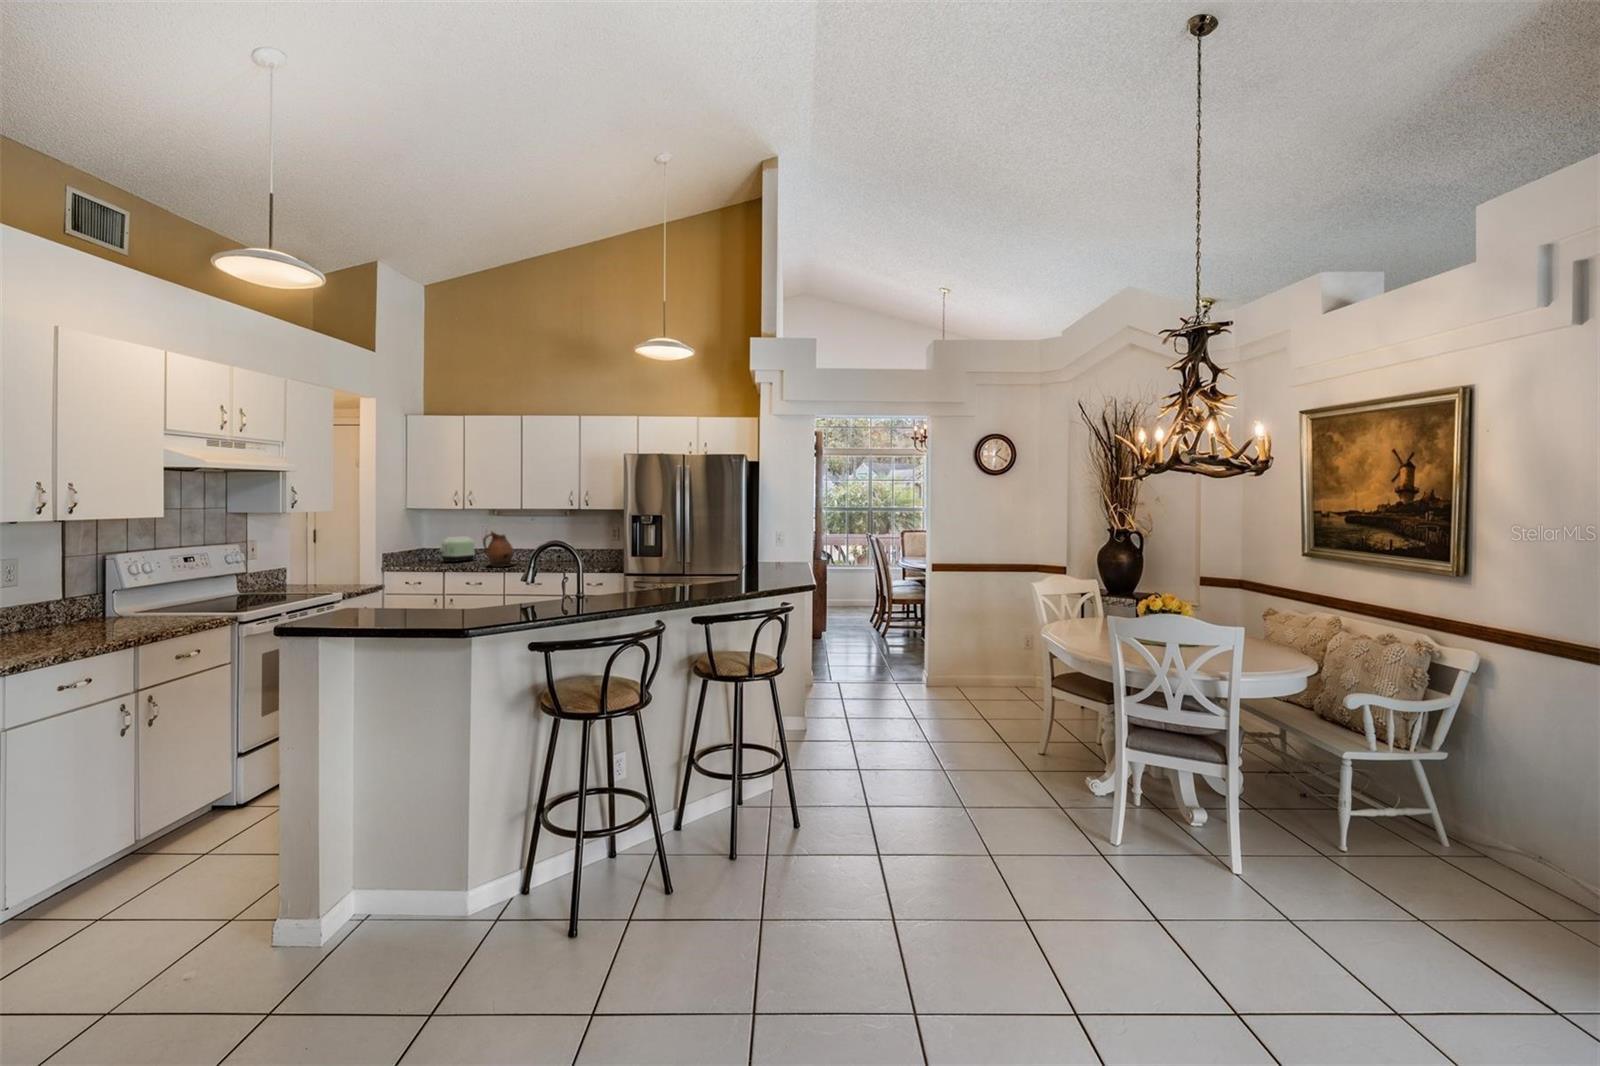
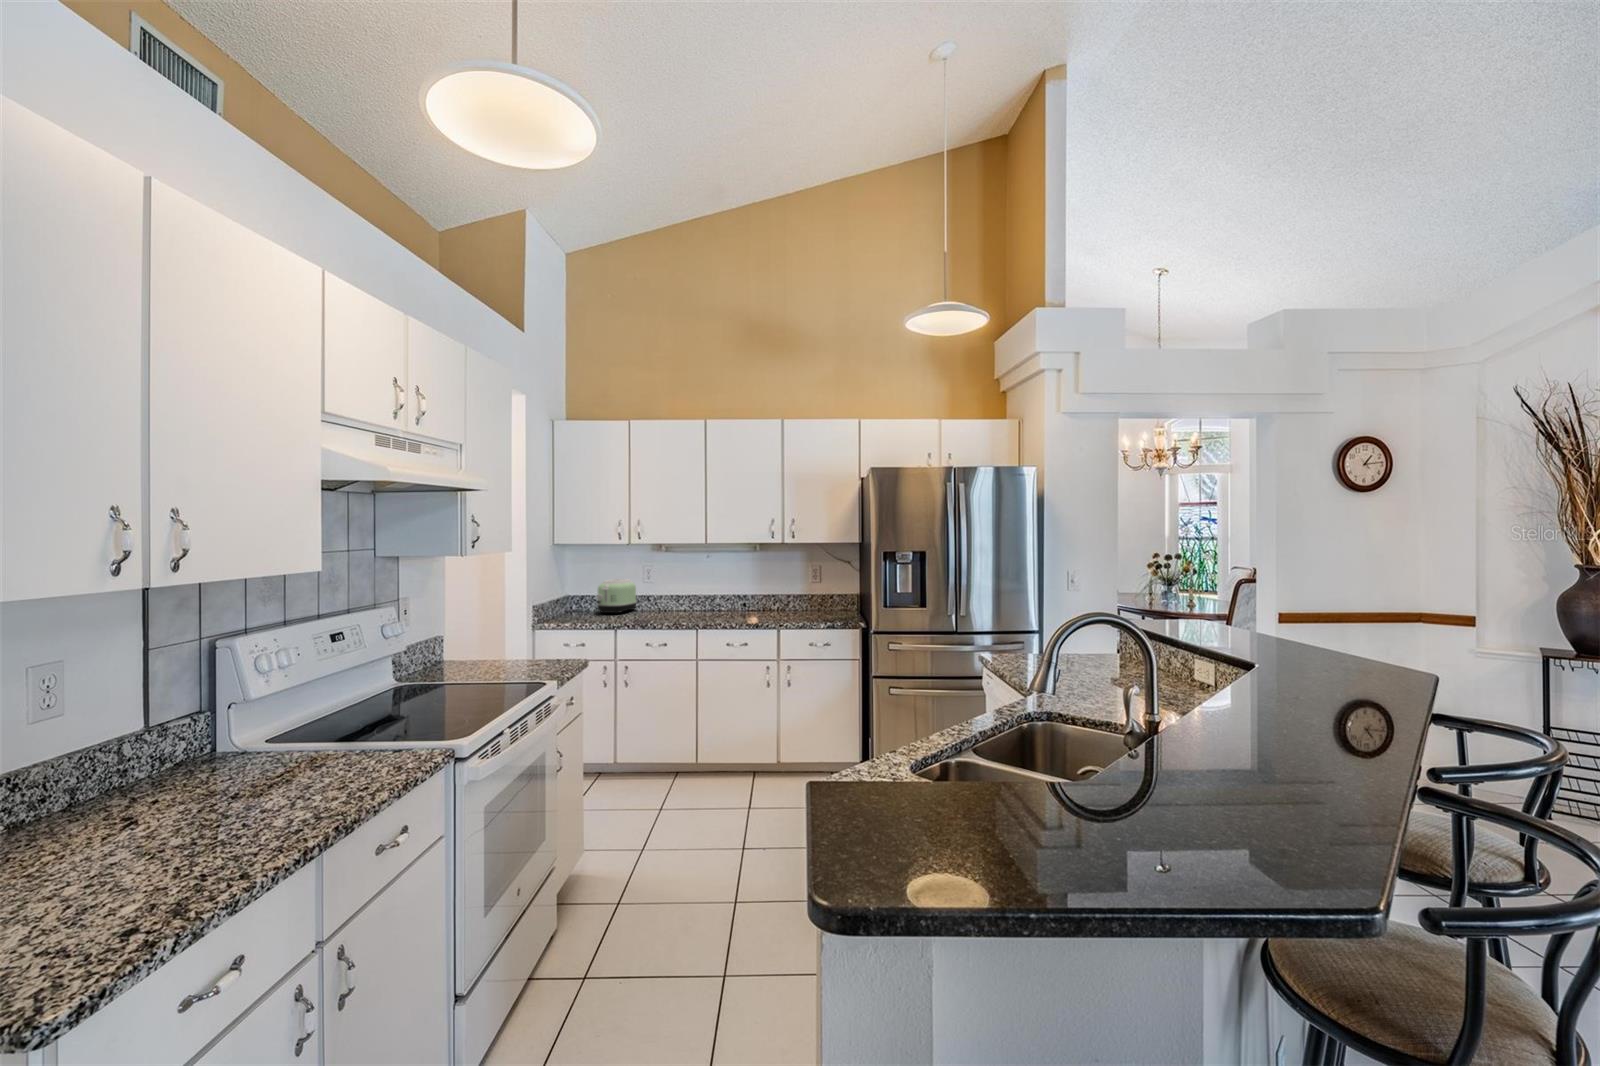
ceramic pitcher: present [483,531,513,566] -> none [662,571,703,620]

